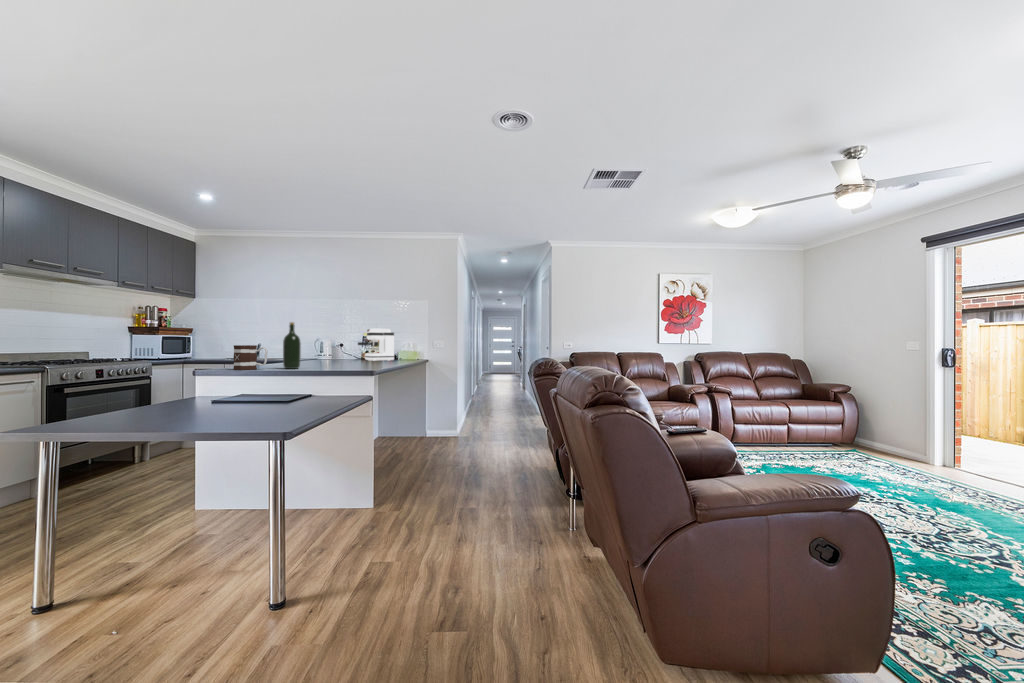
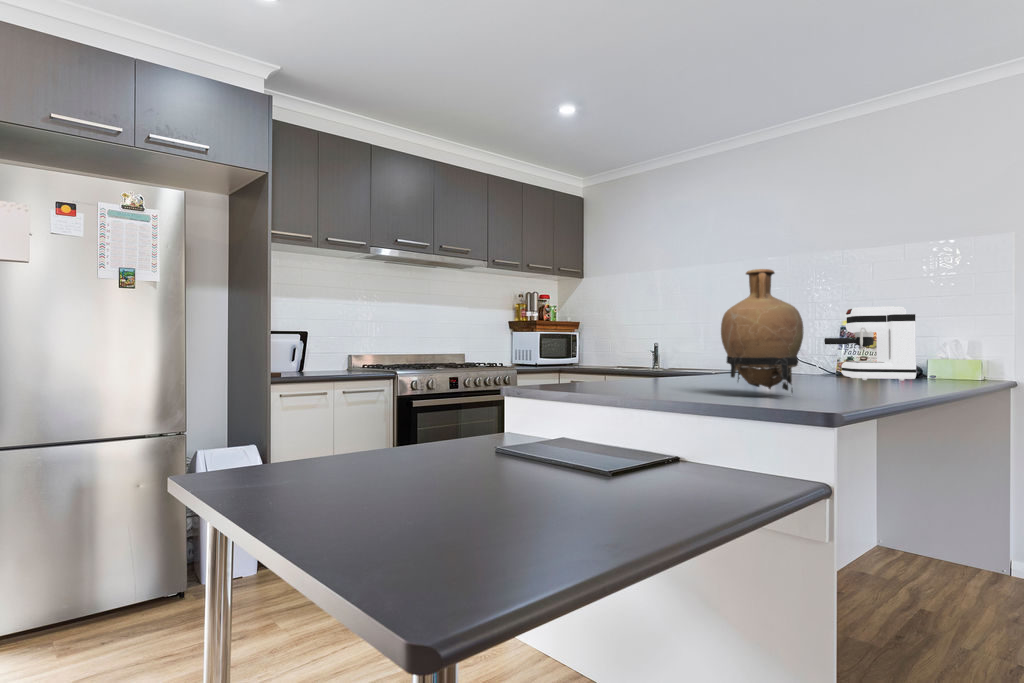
vase: none [325,317,357,367] -> present [721,269,804,392]
wine bottle: present [283,322,301,369] -> none [624,288,661,396]
mug: present [233,345,267,370] -> none [534,341,593,393]

